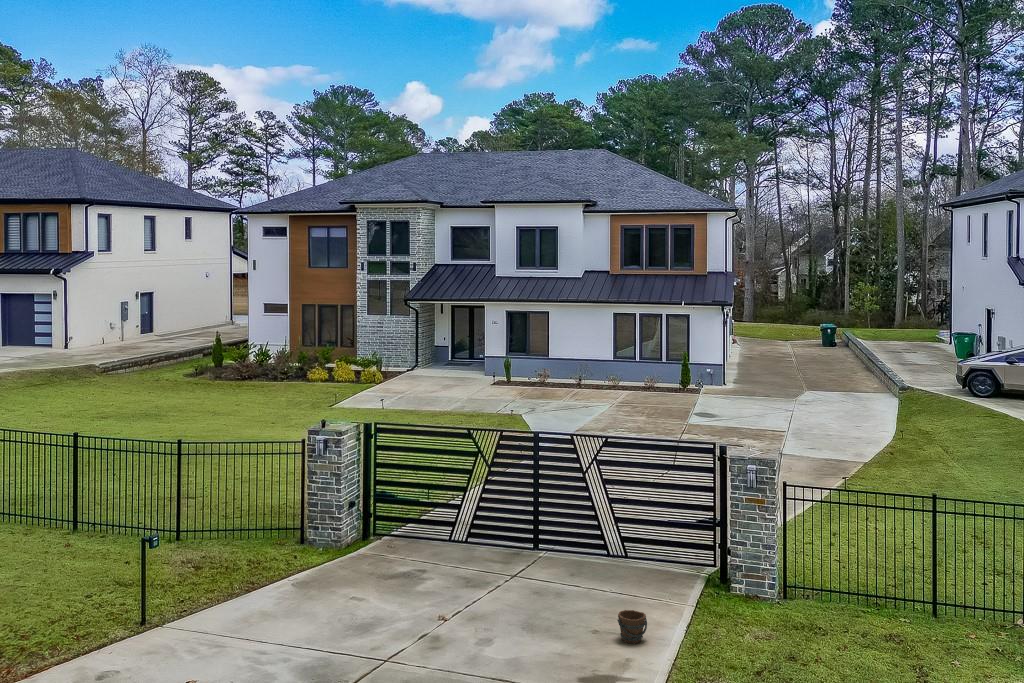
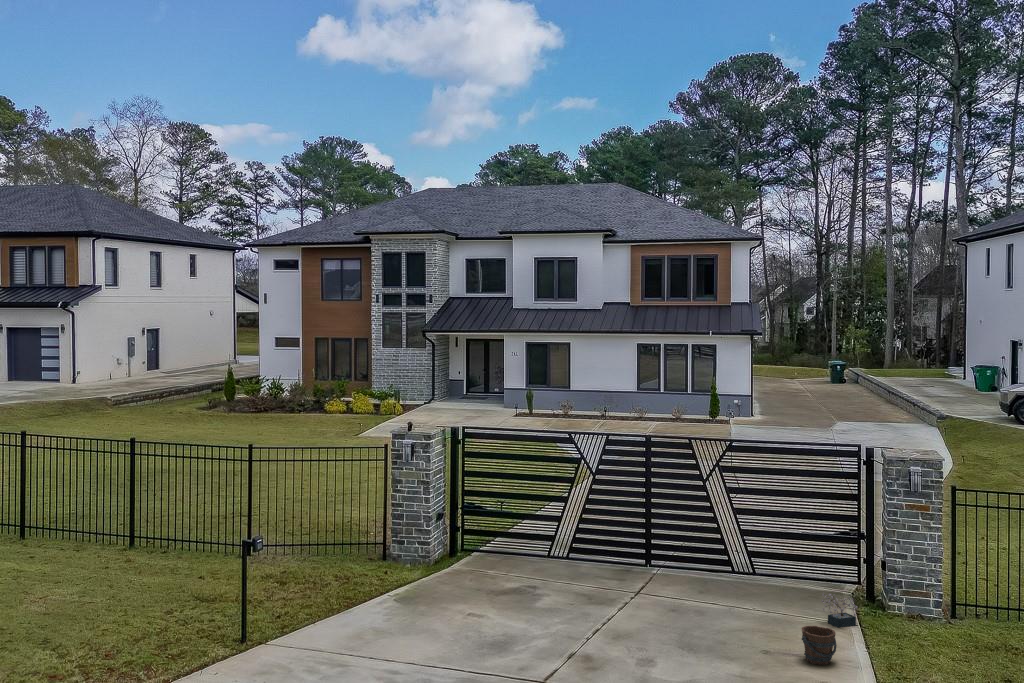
decorative plant: none [658,579,690,609] -> present [821,593,857,628]

